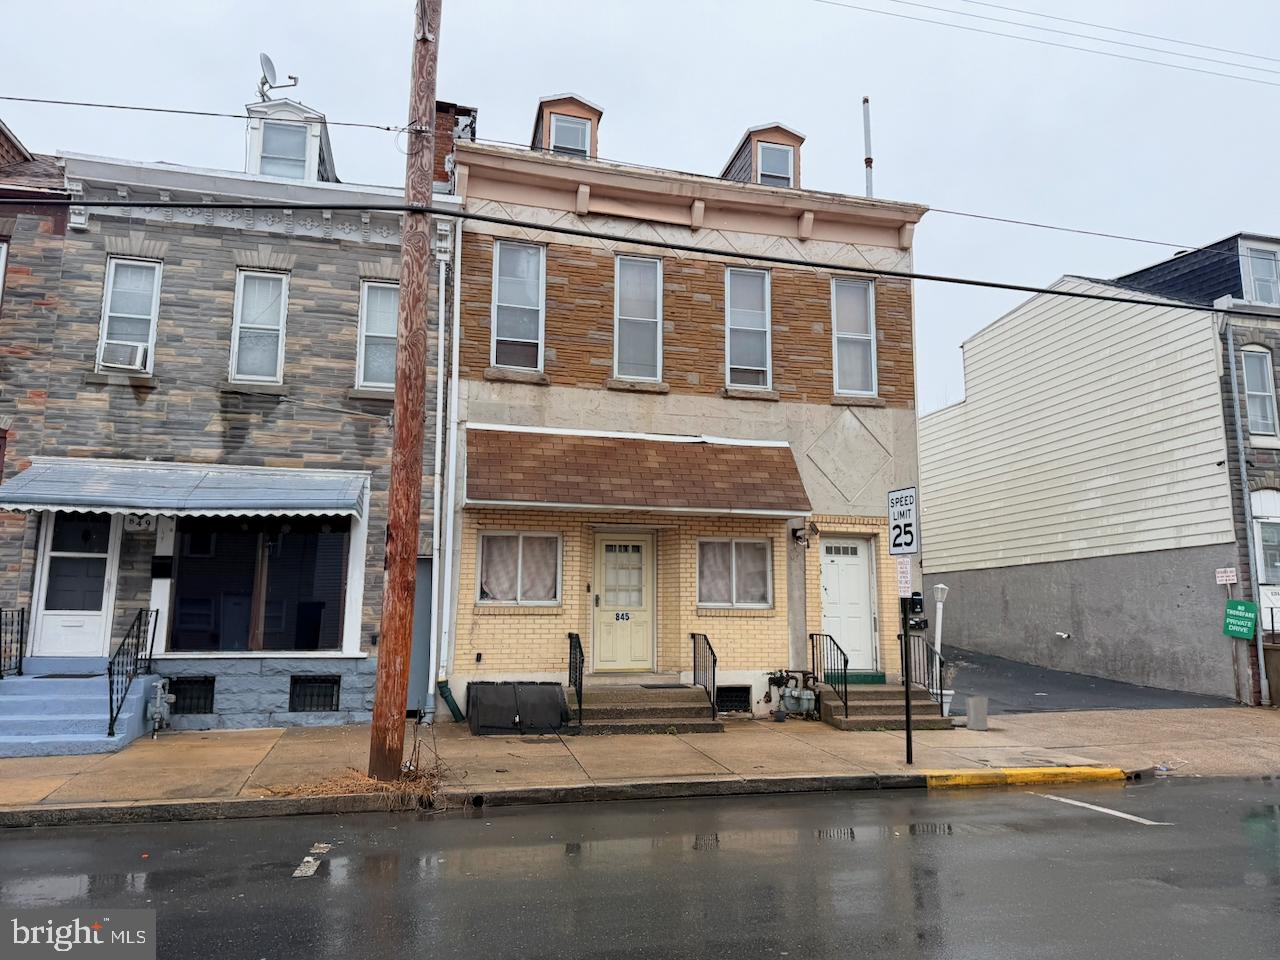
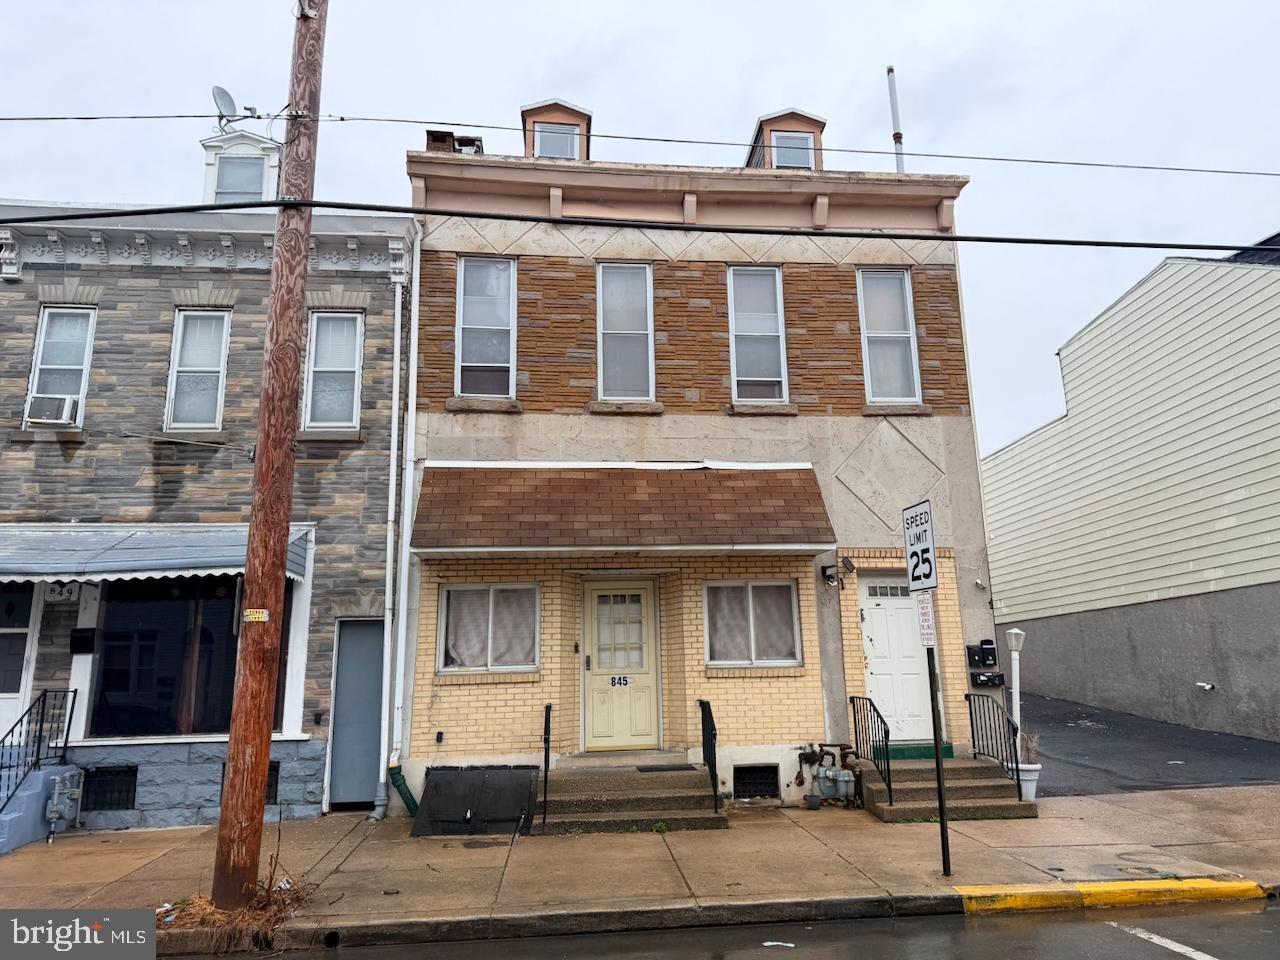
trash can: present [952,696,988,730] -> none [1034,774,1087,820]

